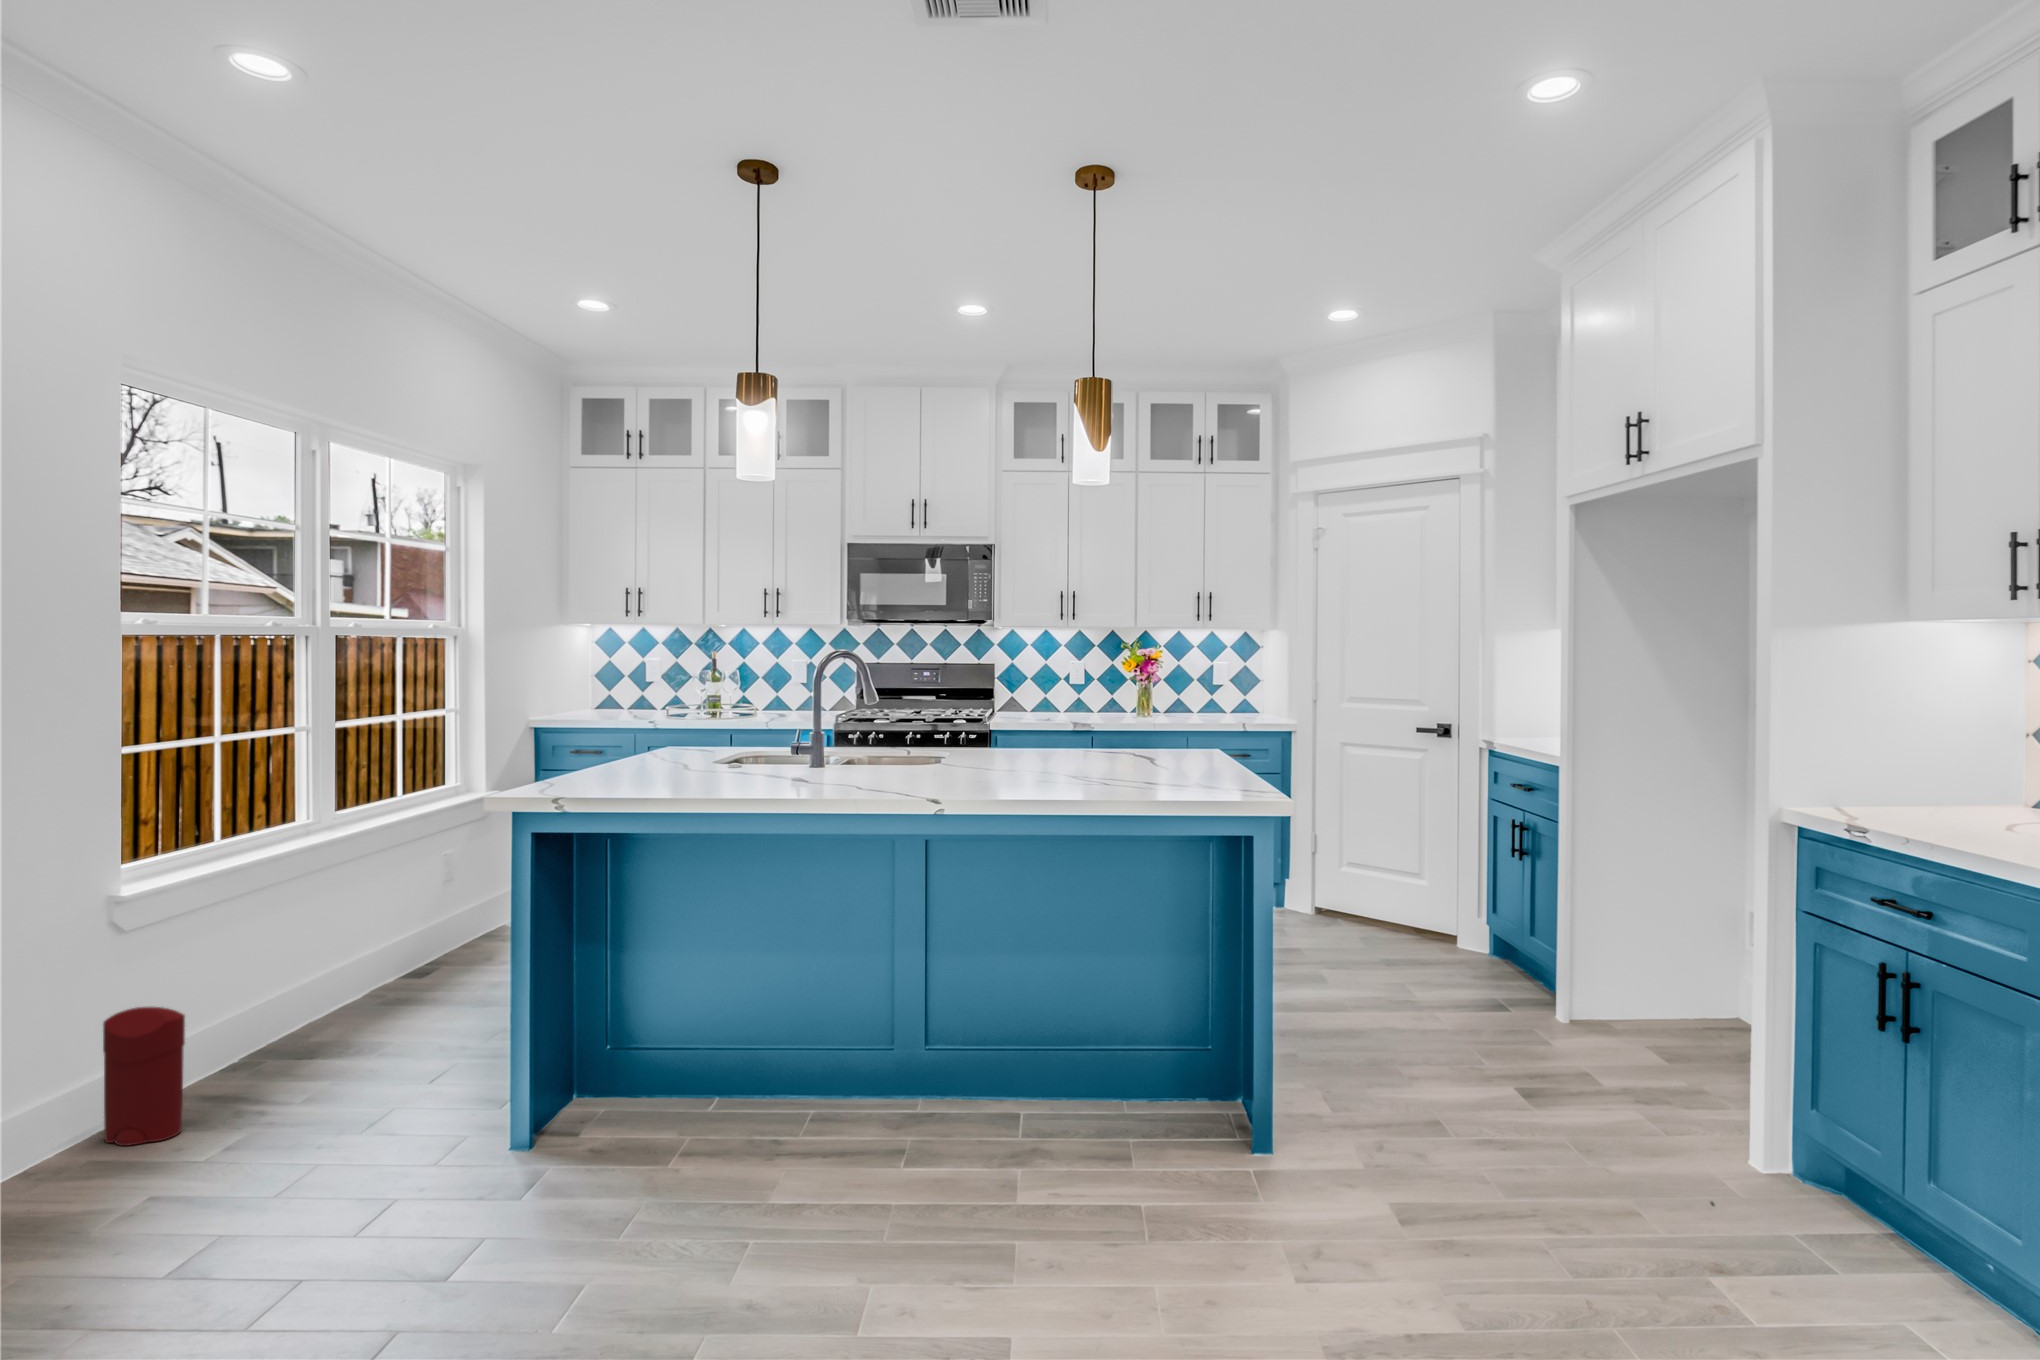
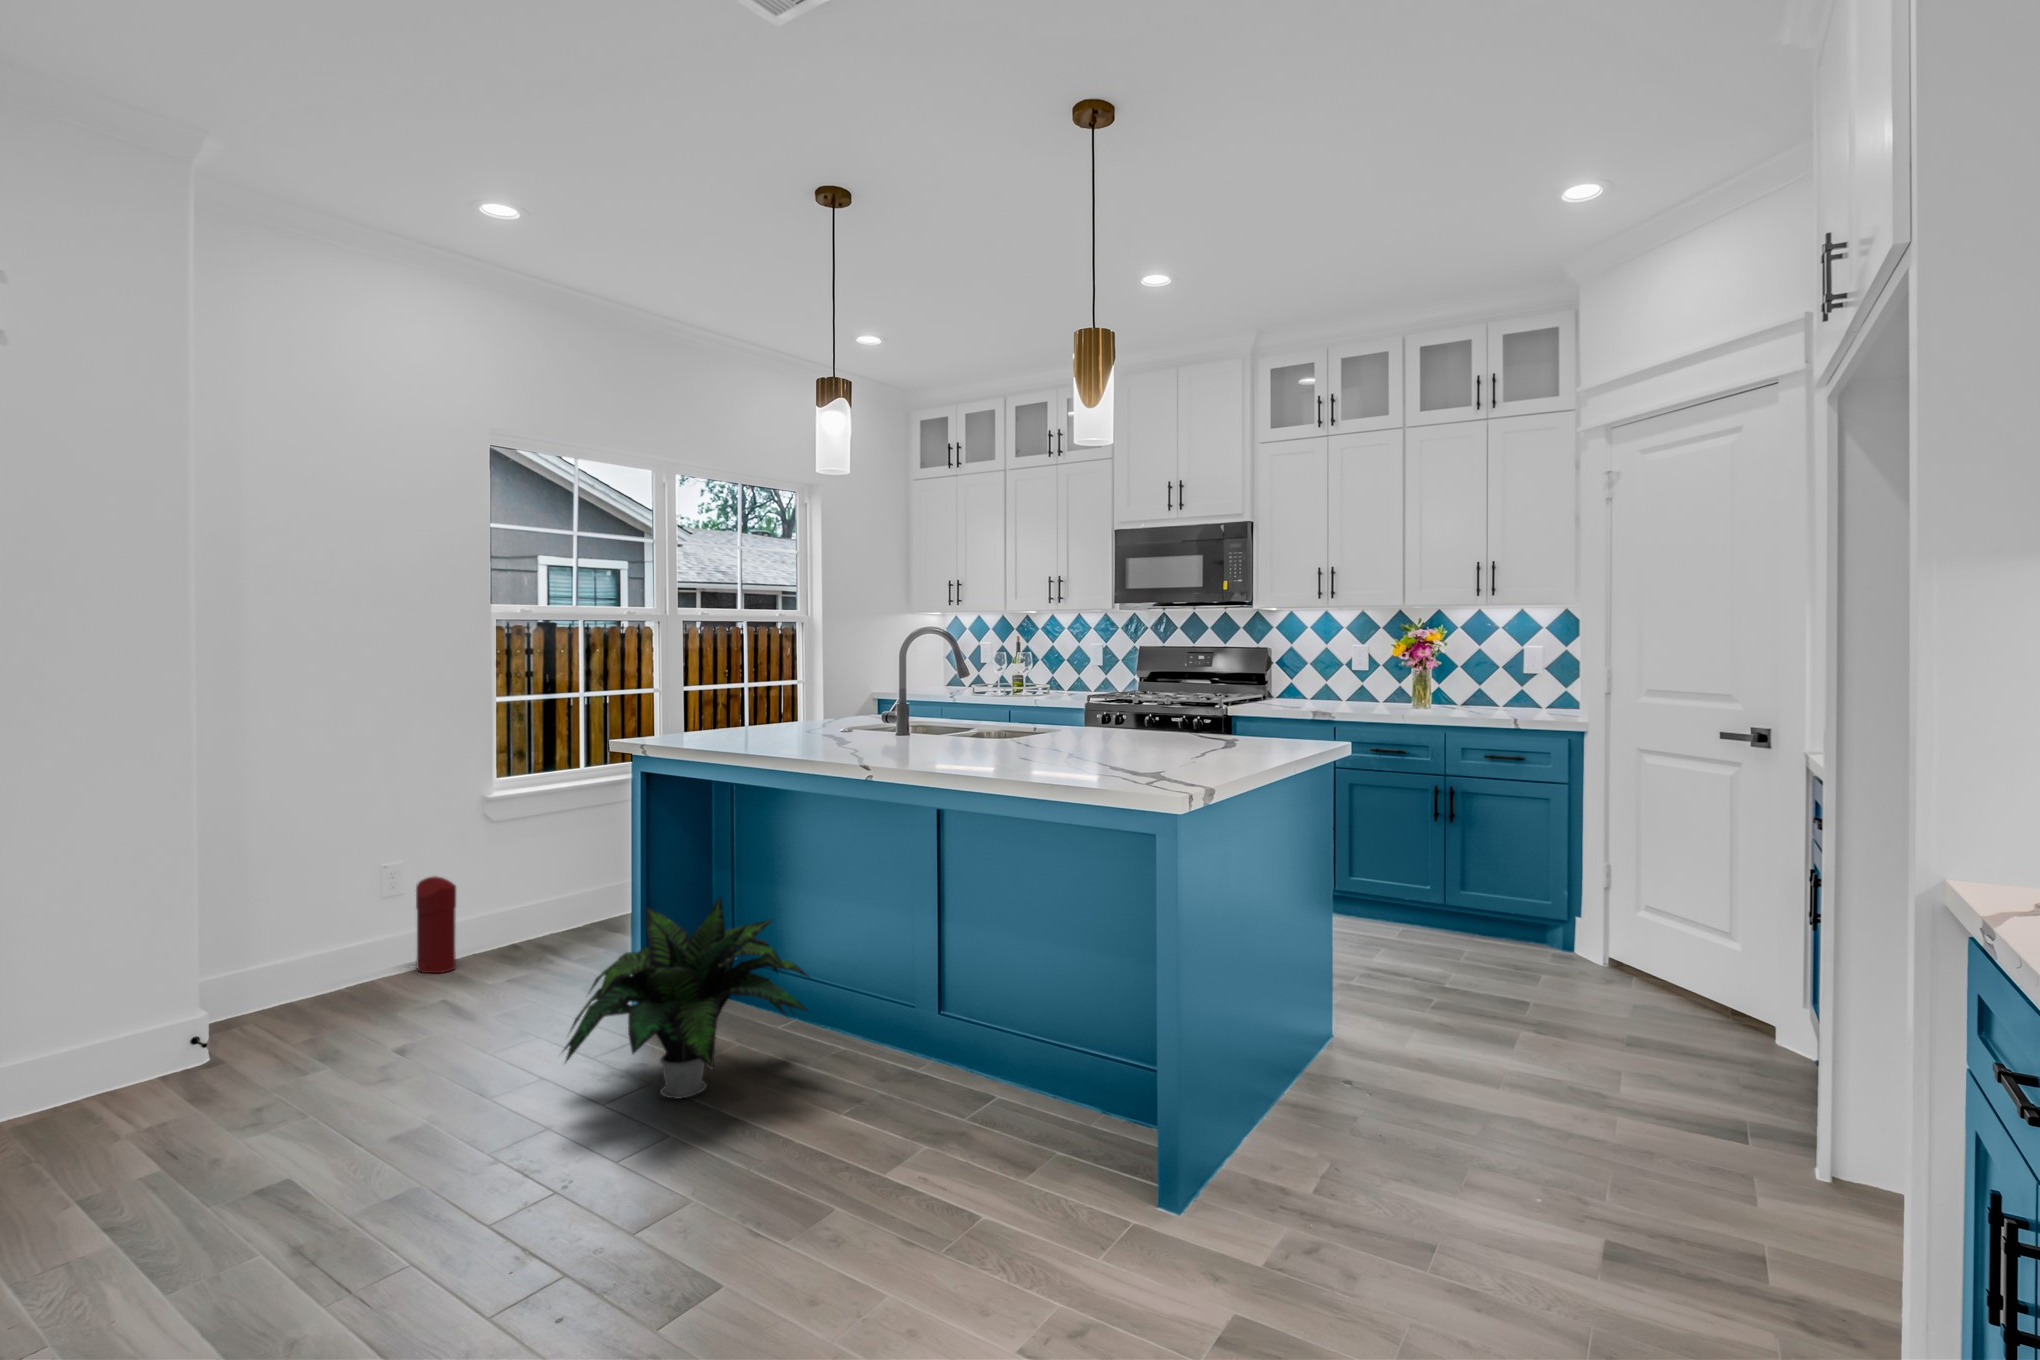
potted plant: none [643,946,918,1173] -> present [563,897,809,1099]

